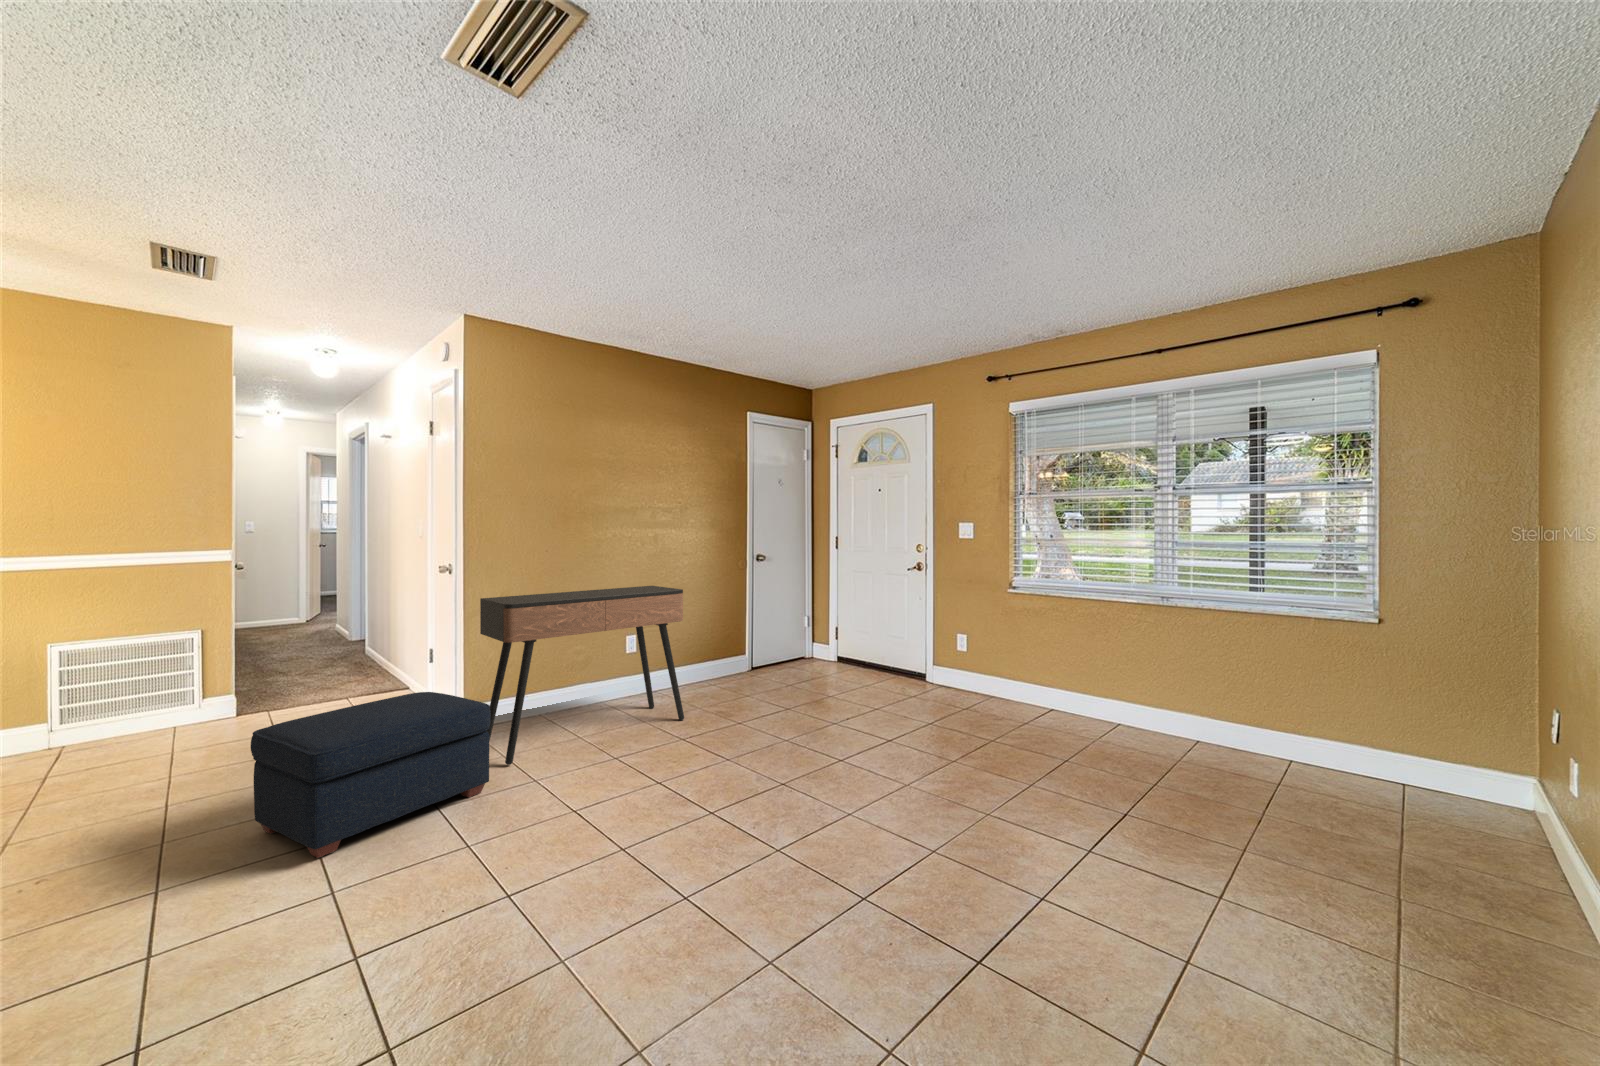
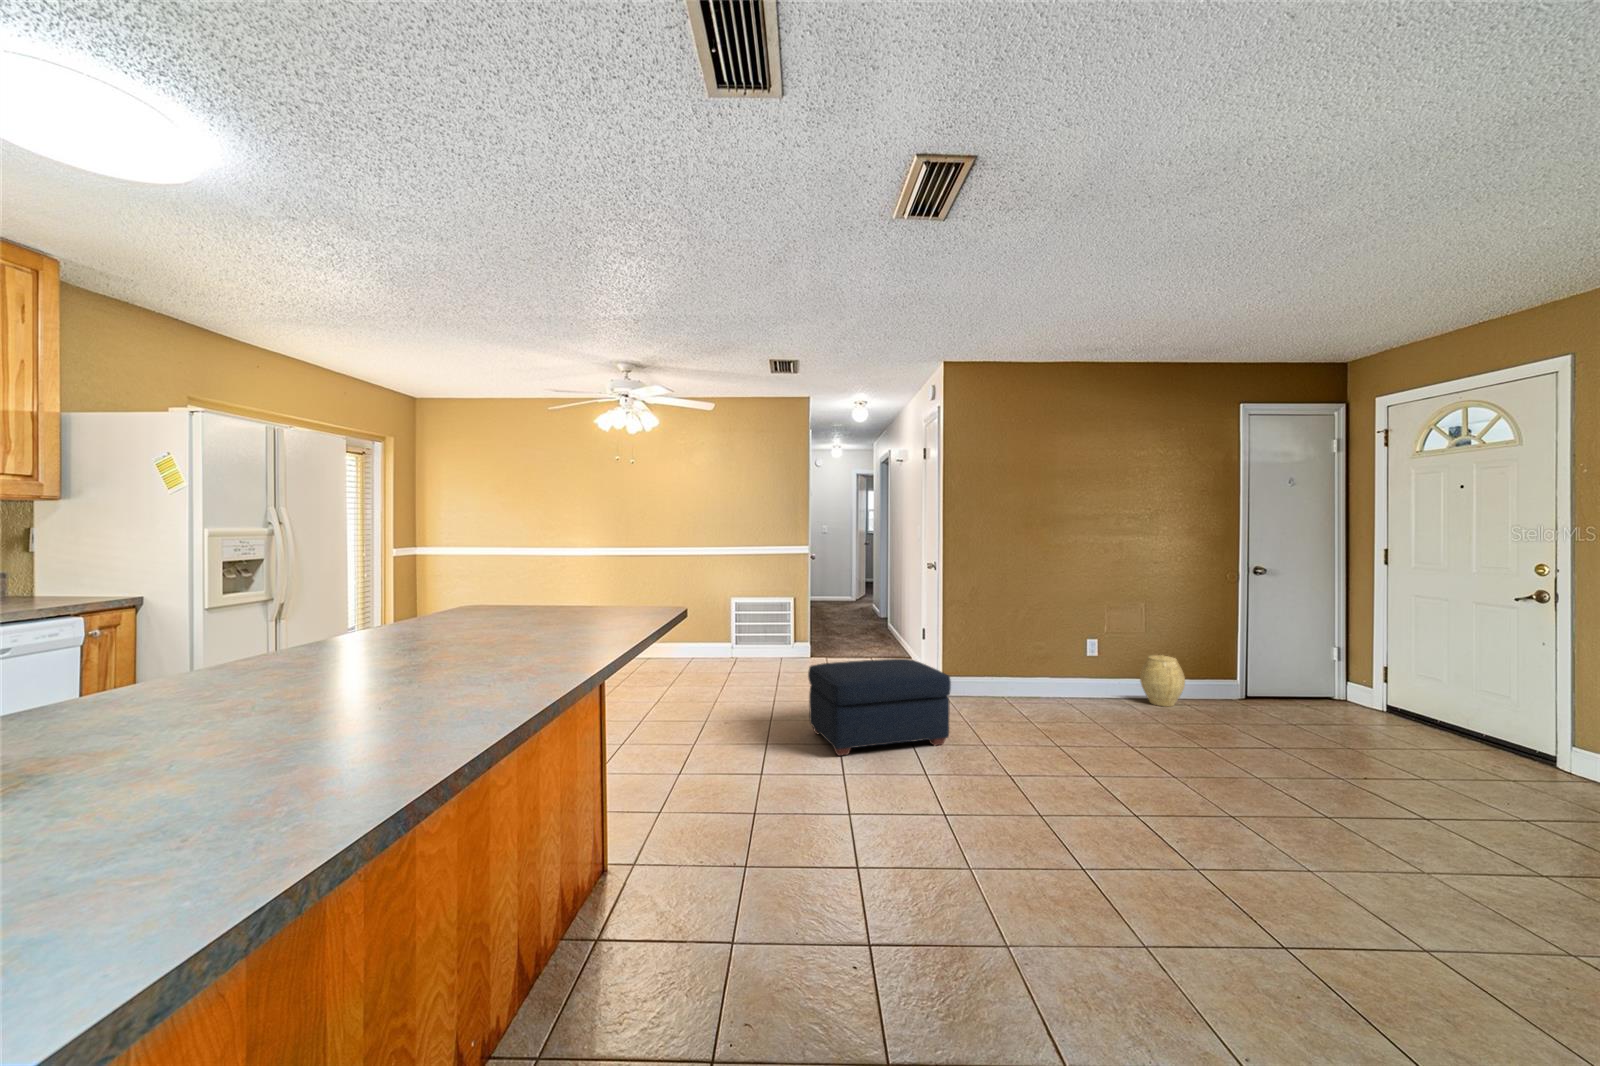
console table: present [480,586,684,765] -> none [951,592,1140,731]
woven basket: none [674,642,712,691] -> present [1140,655,1185,706]

